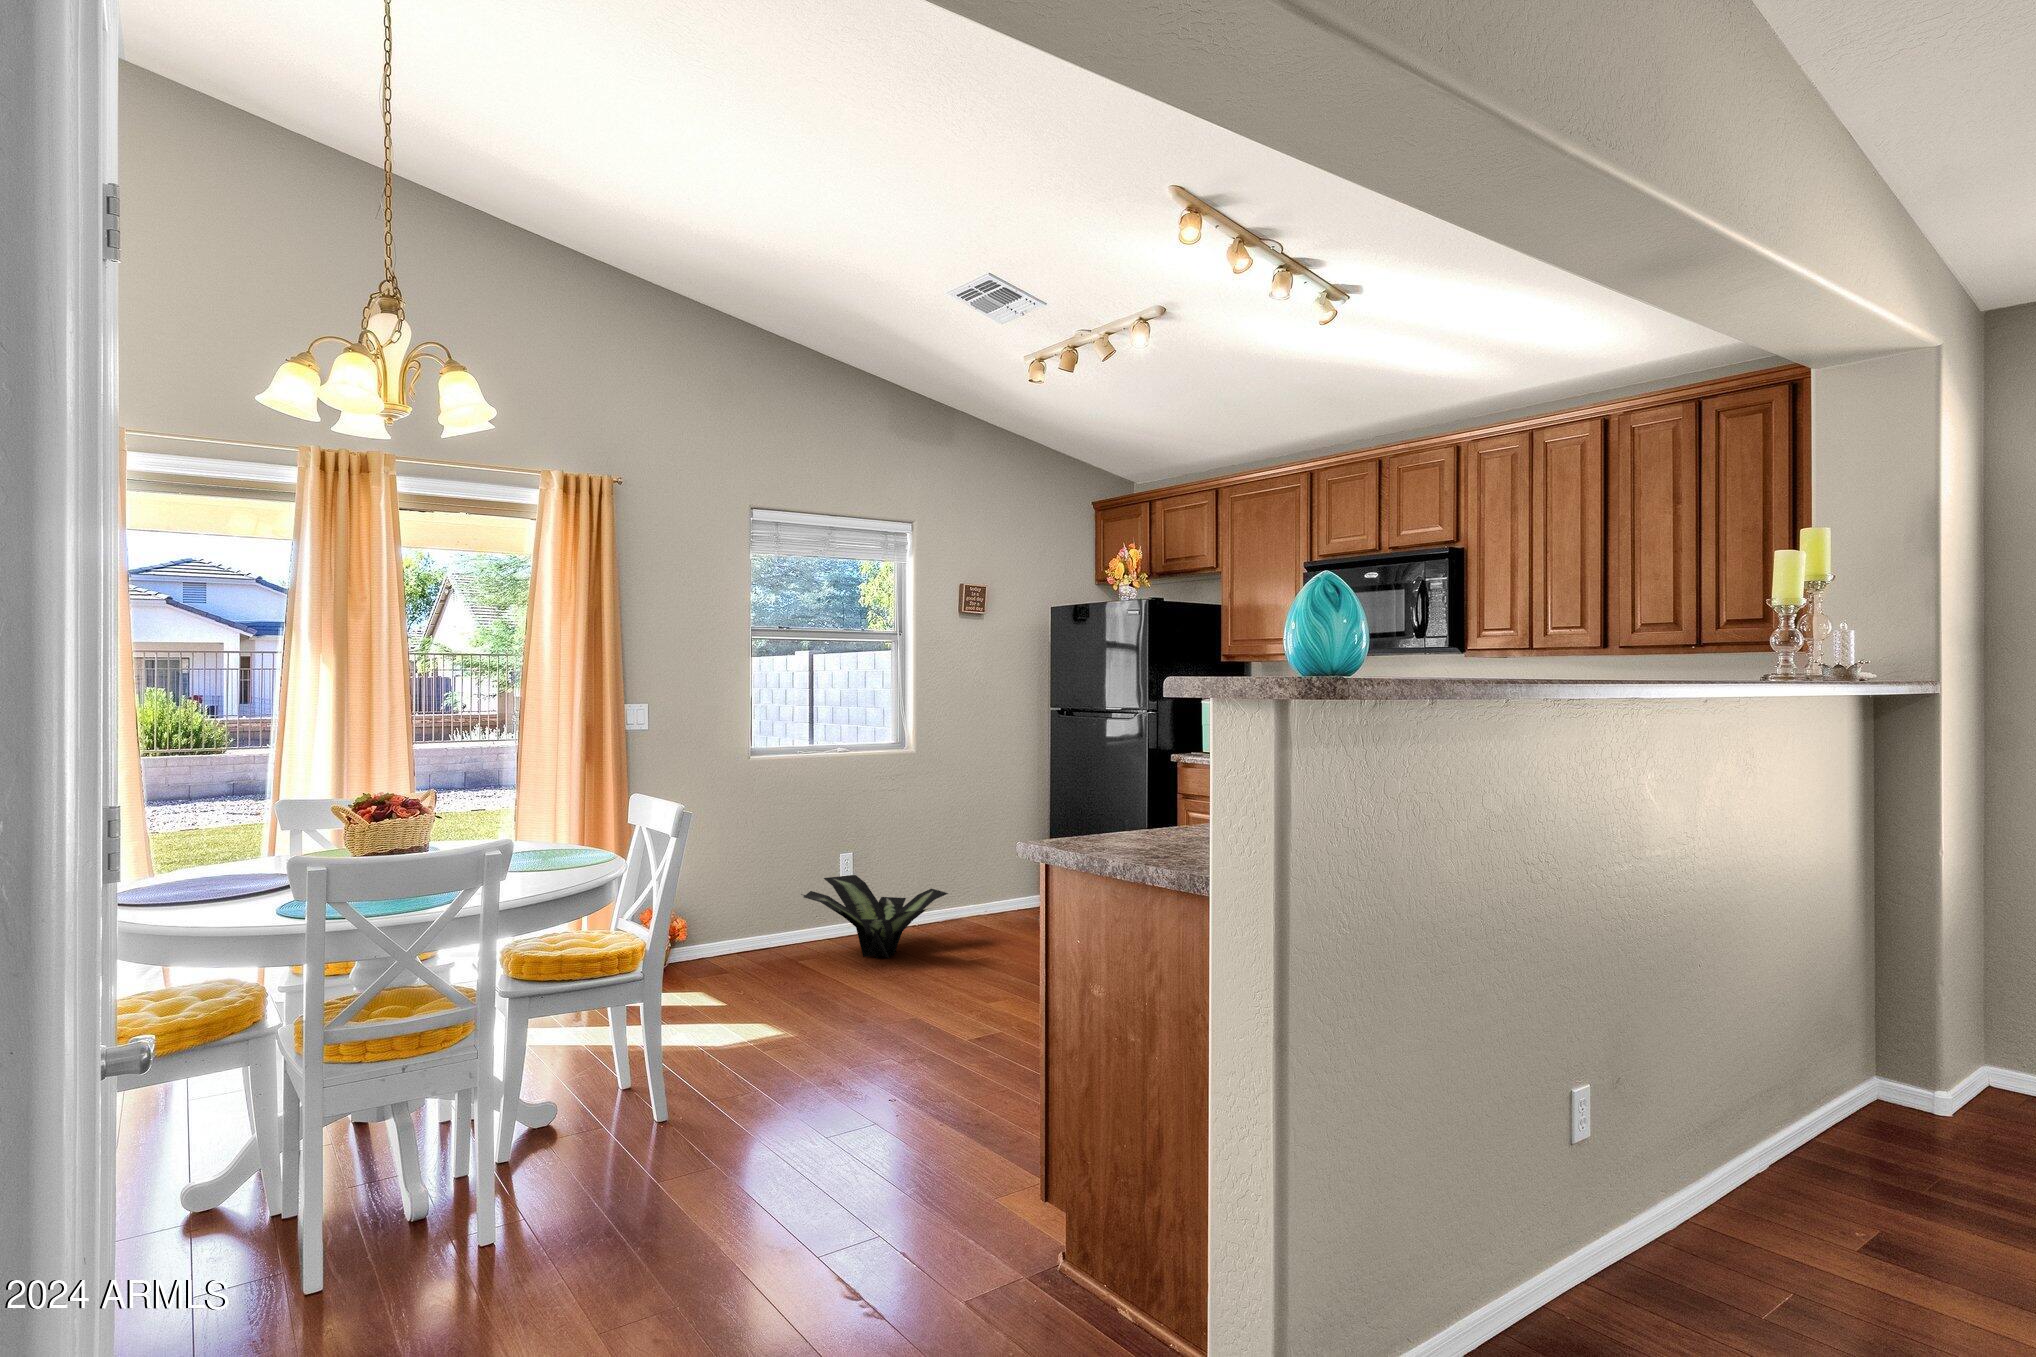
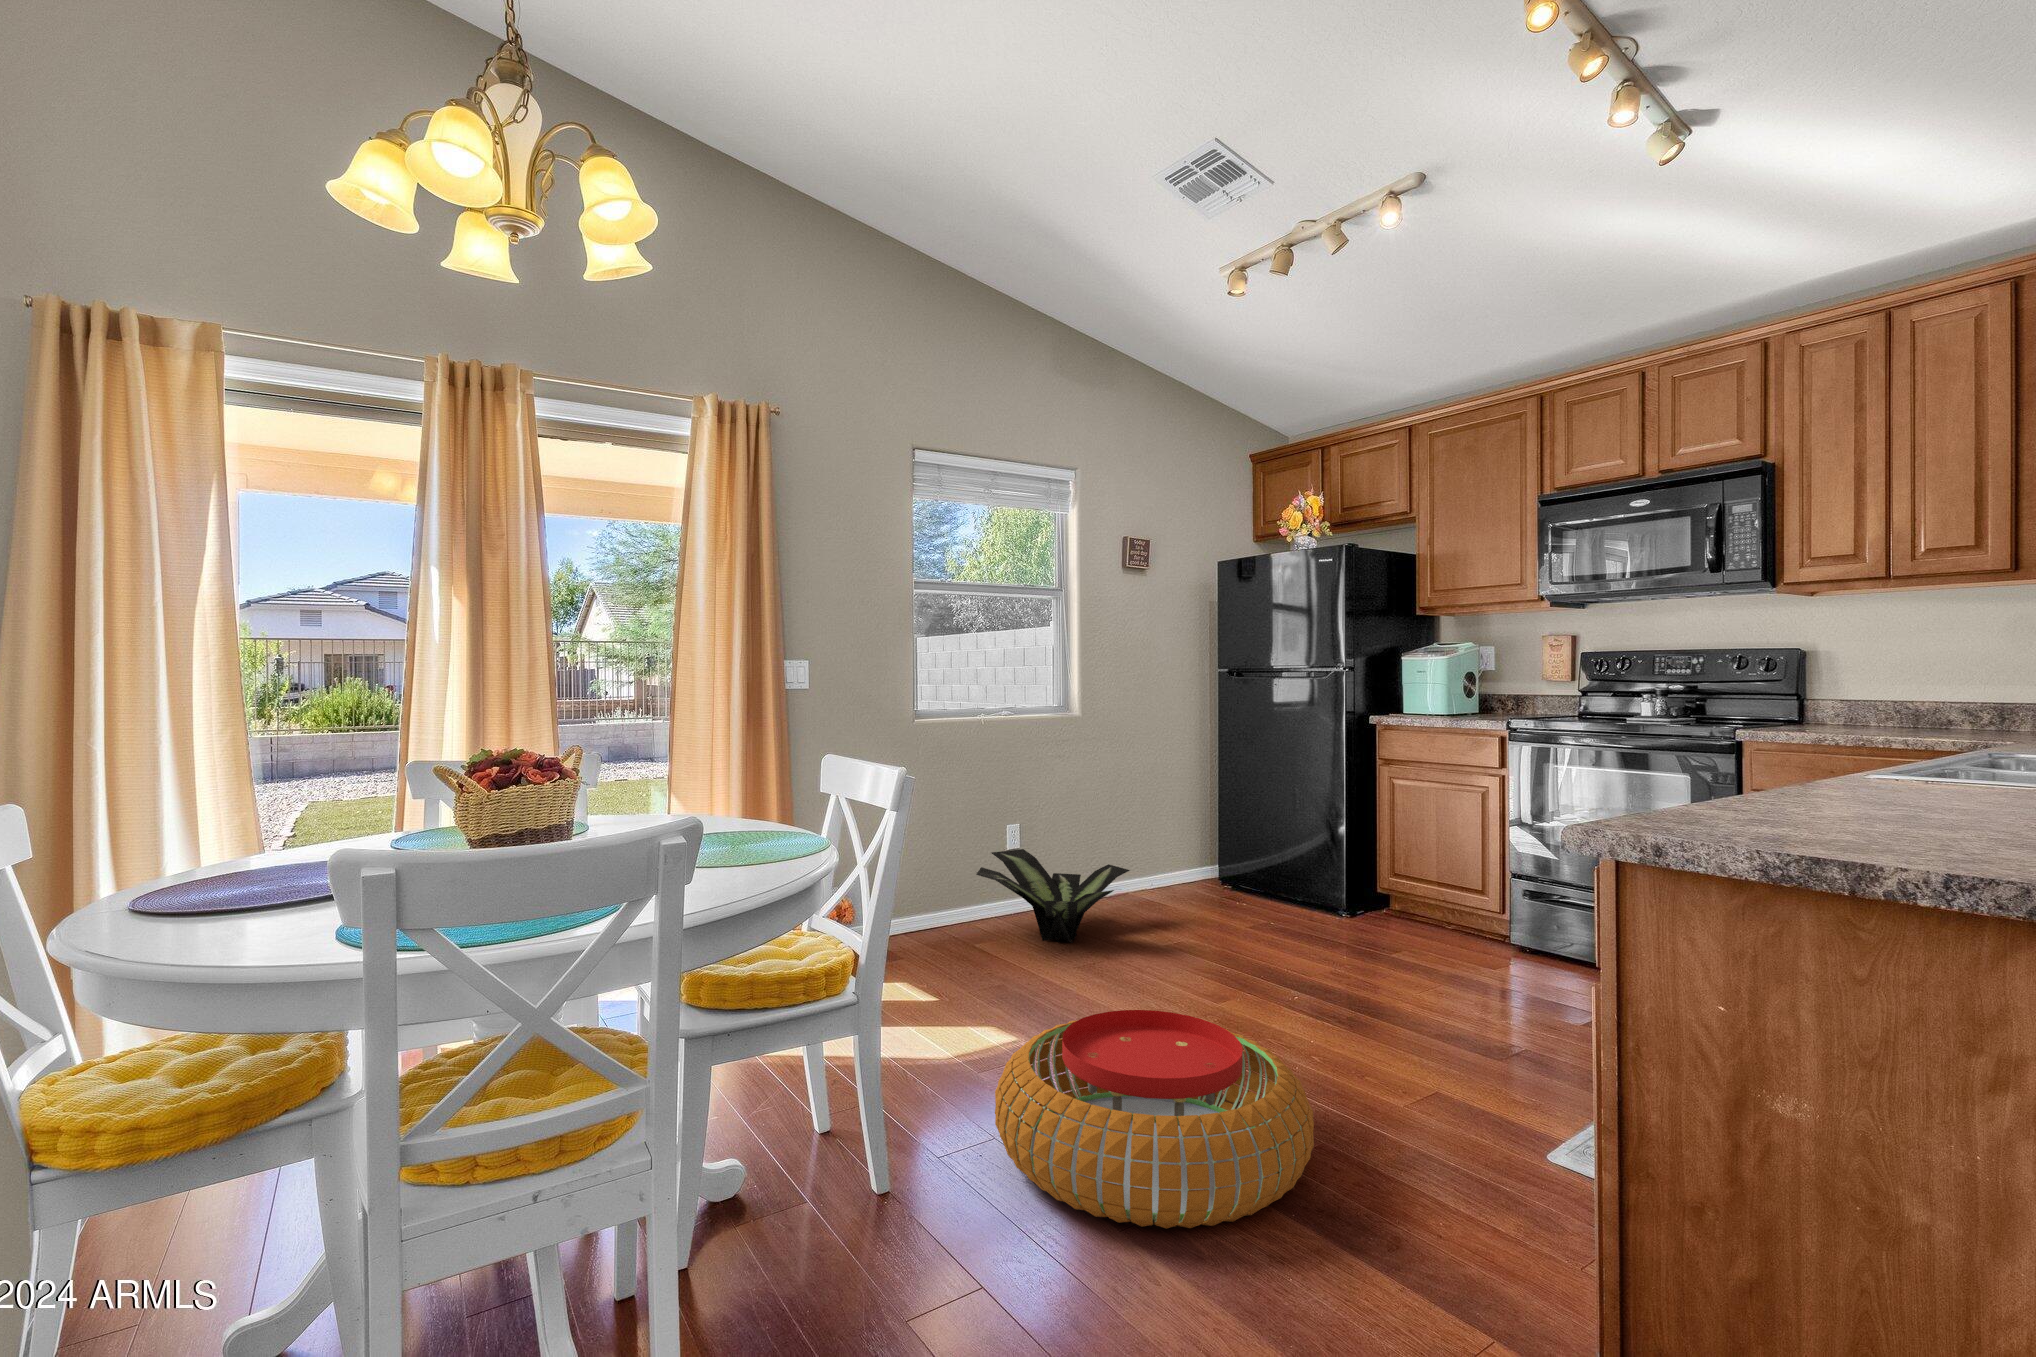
pouf: none [756,994,997,1138] -> present [995,1010,1314,1229]

